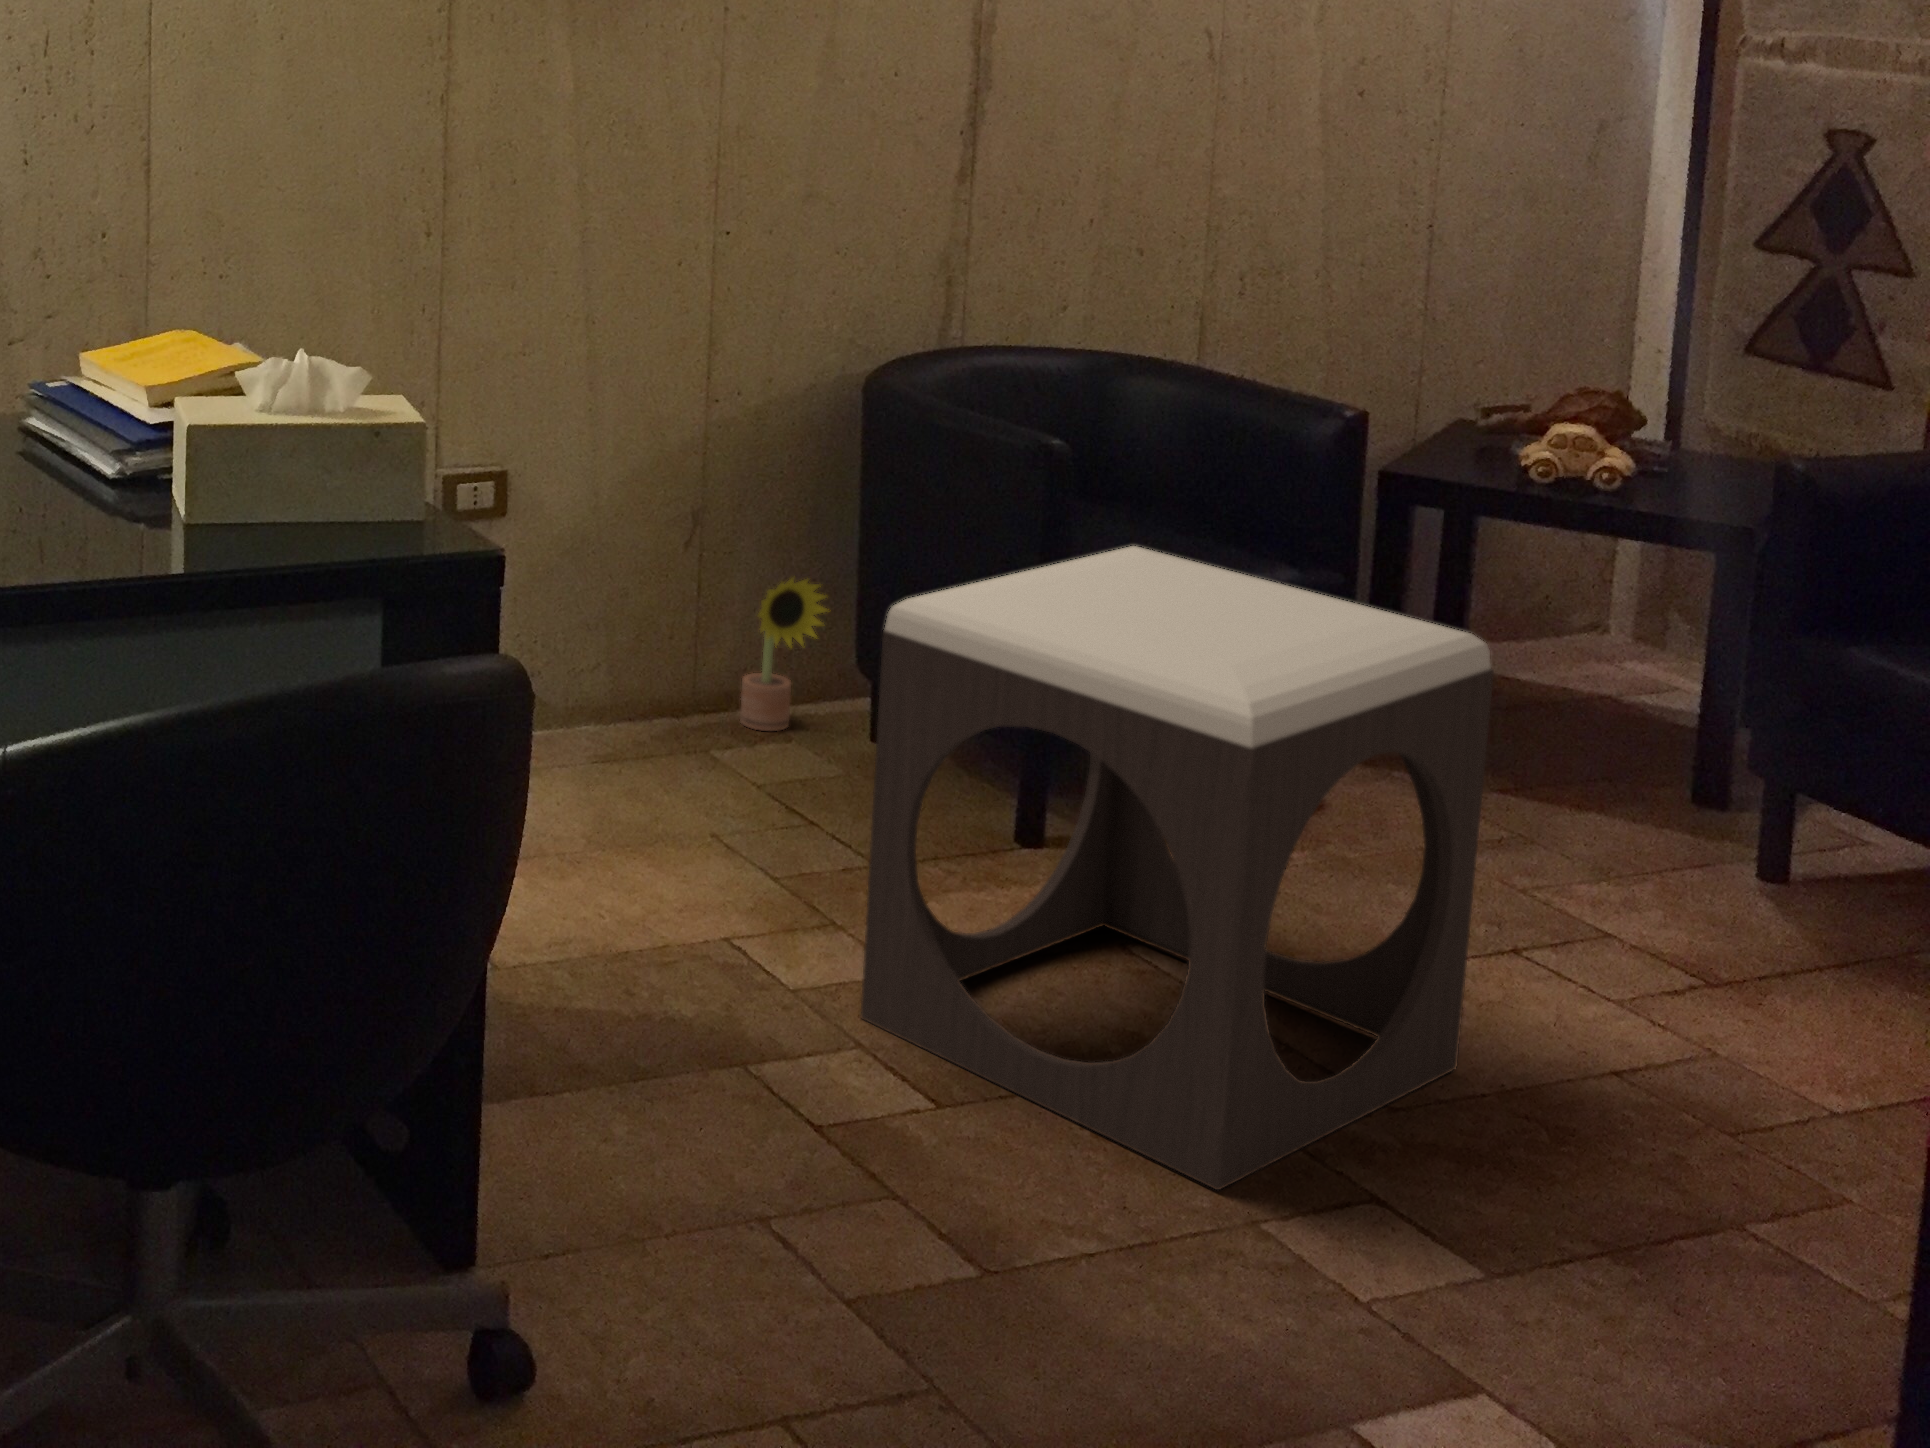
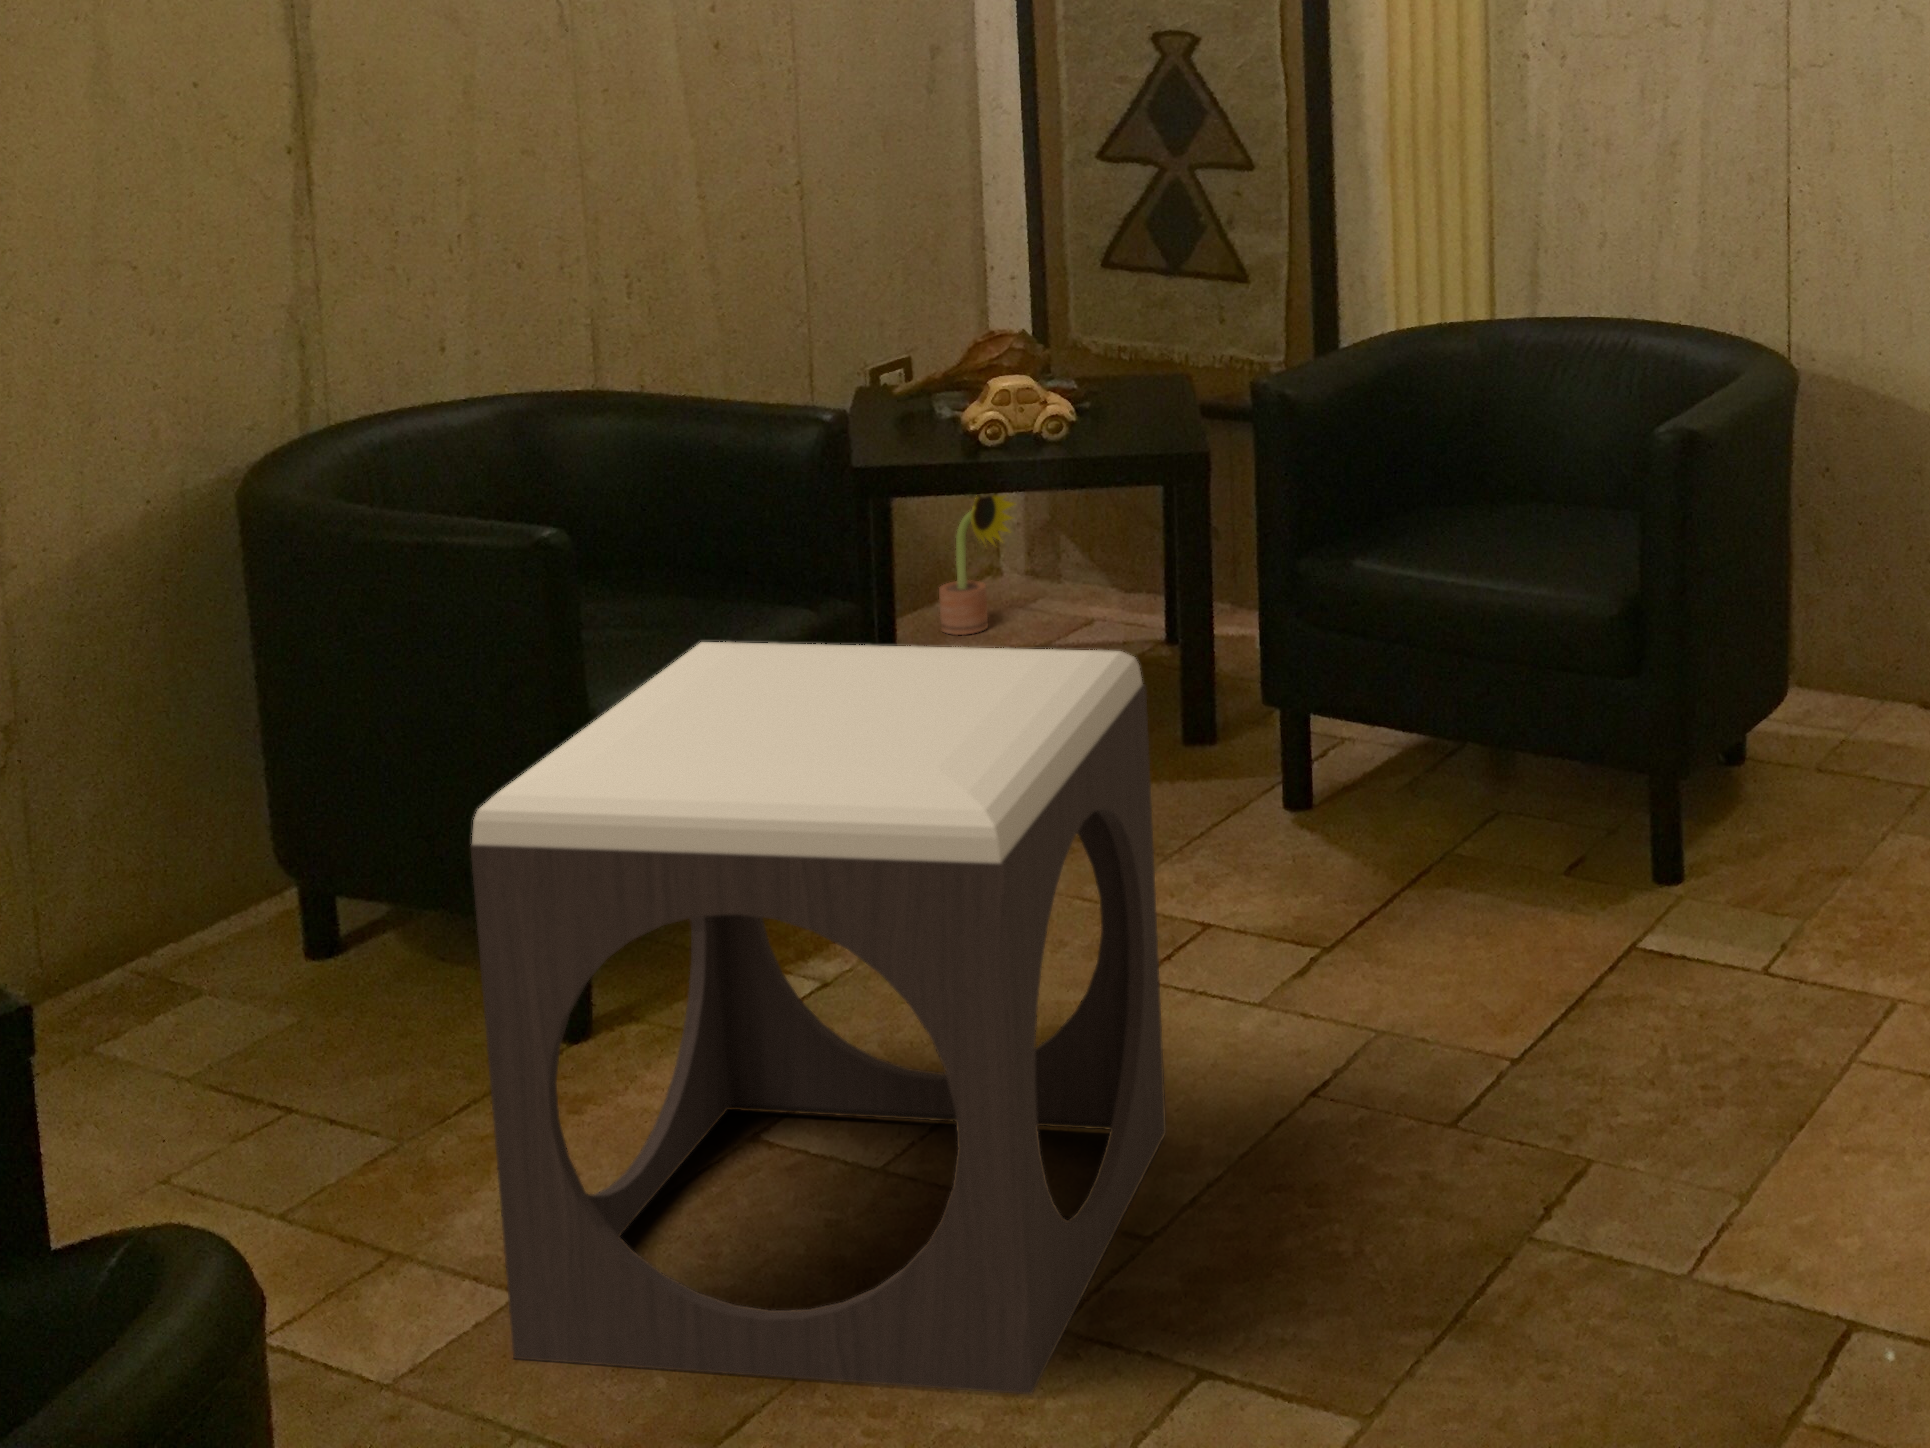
decorative plant: present [740,578,827,731] -> present [939,496,1014,635]

